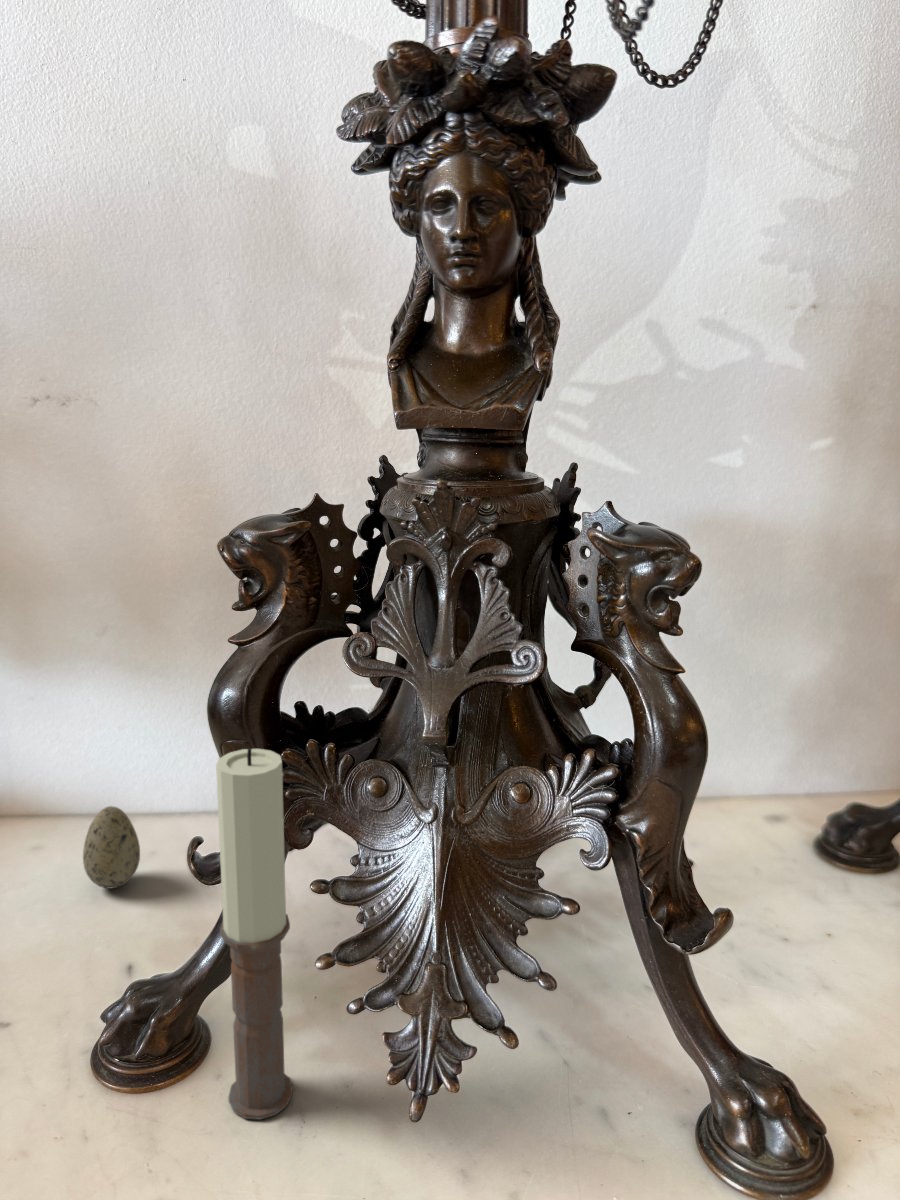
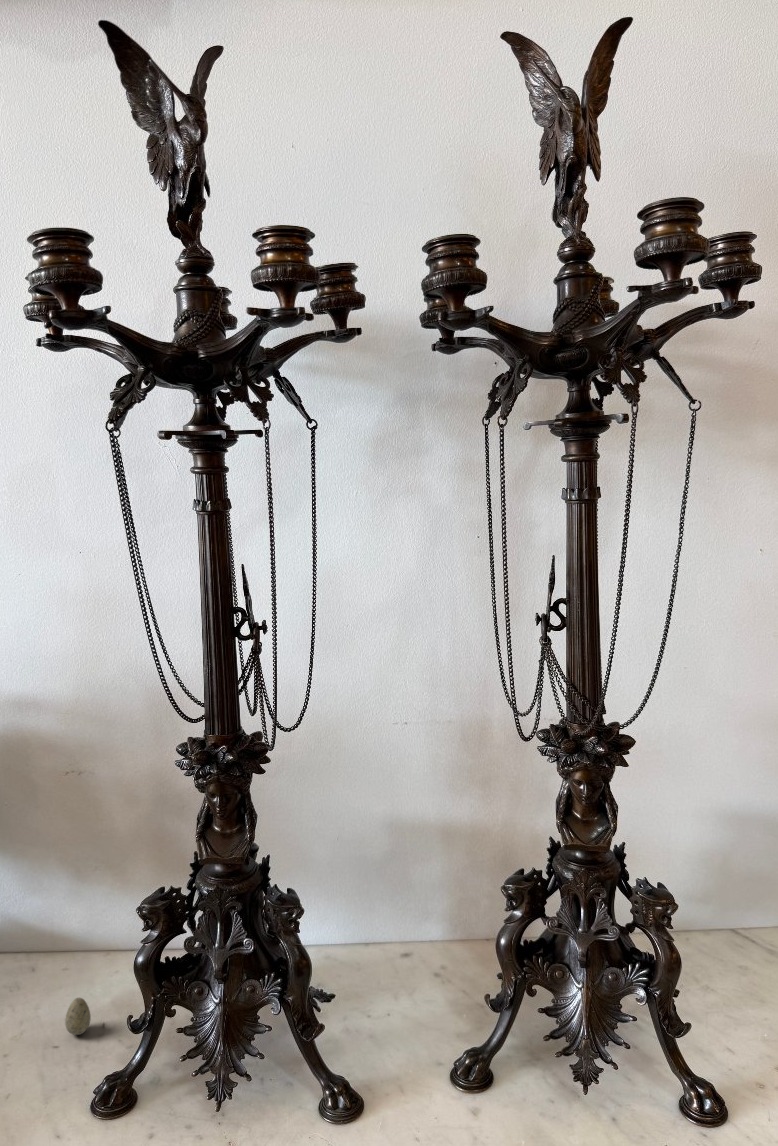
candle: present [216,748,293,1119] -> none [144,985,172,1122]

